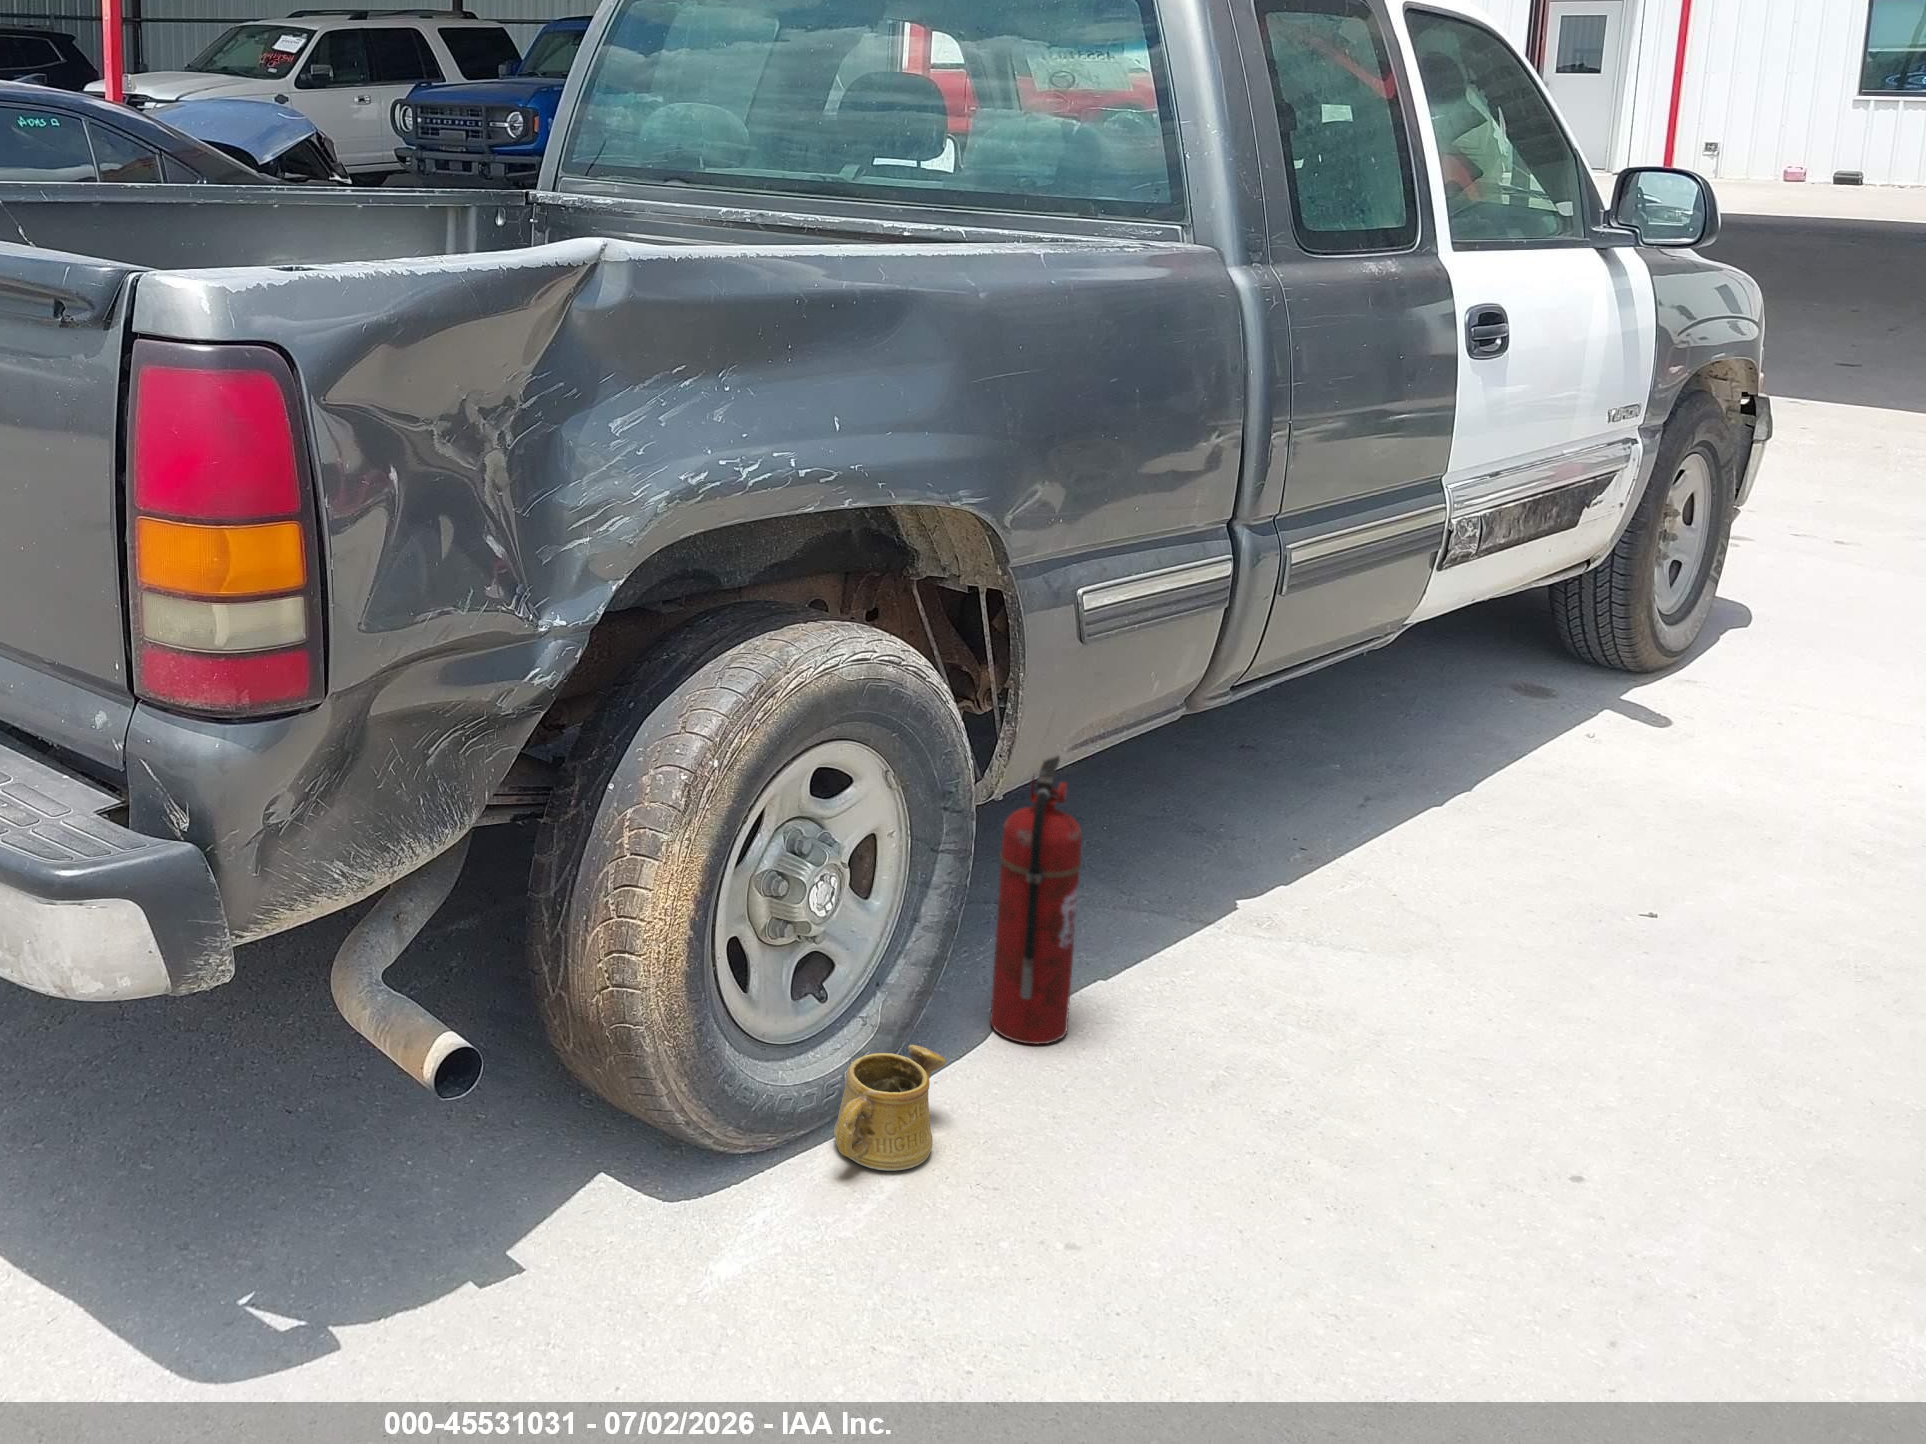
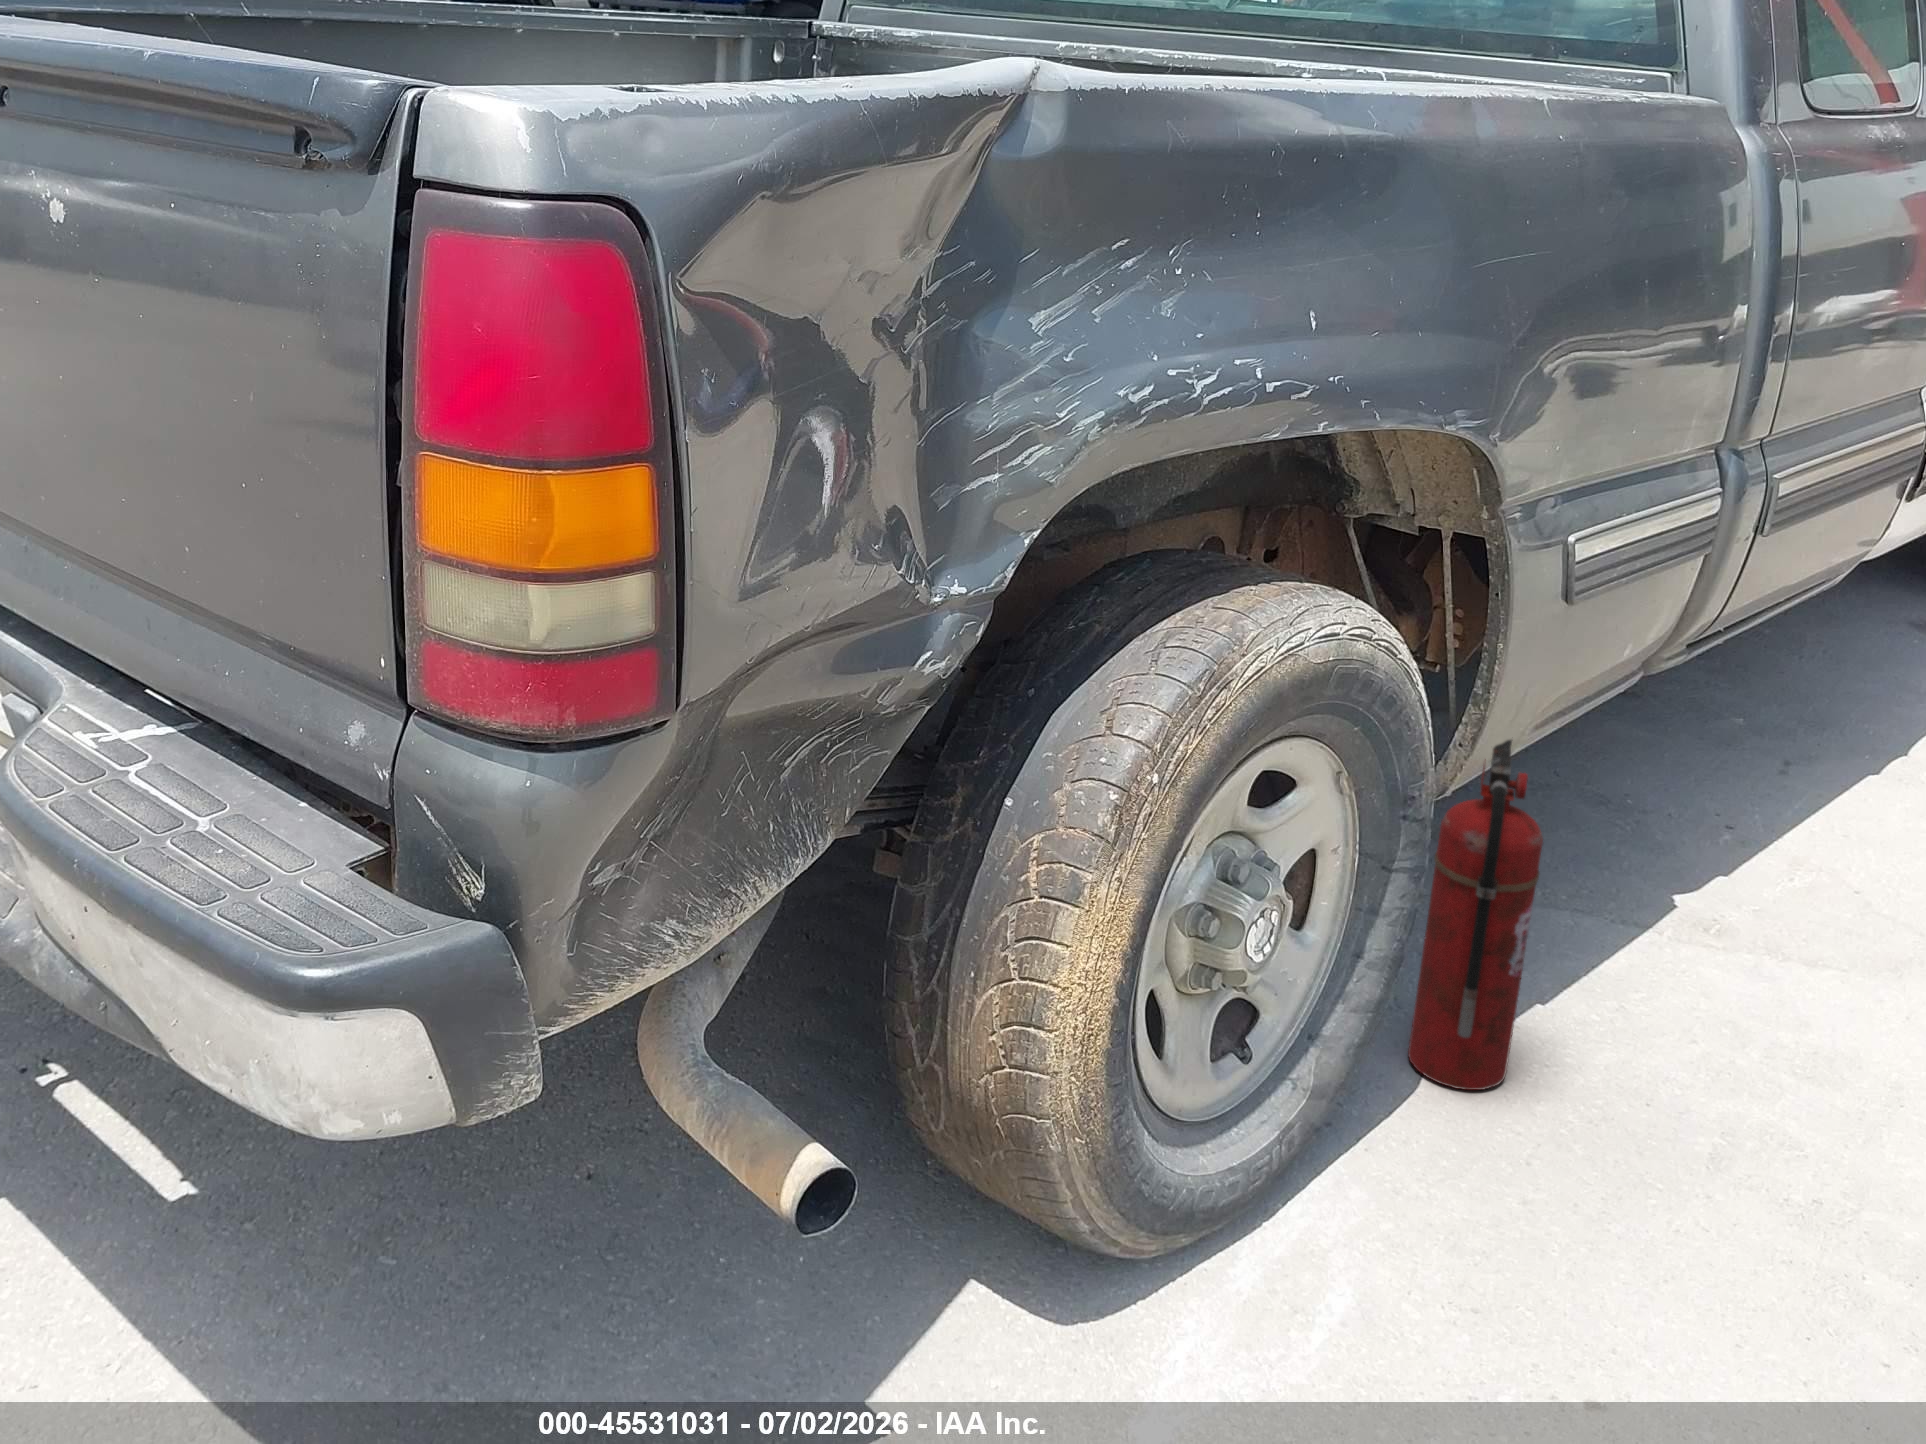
watering can: present [834,1045,946,1171] -> none [1251,1107,1390,1276]

